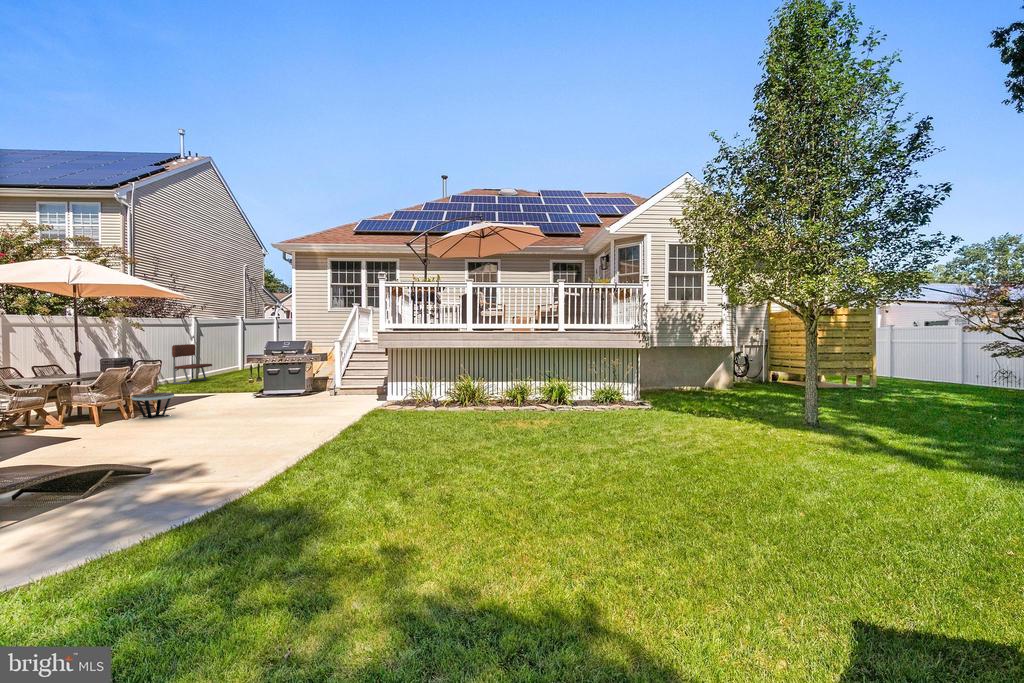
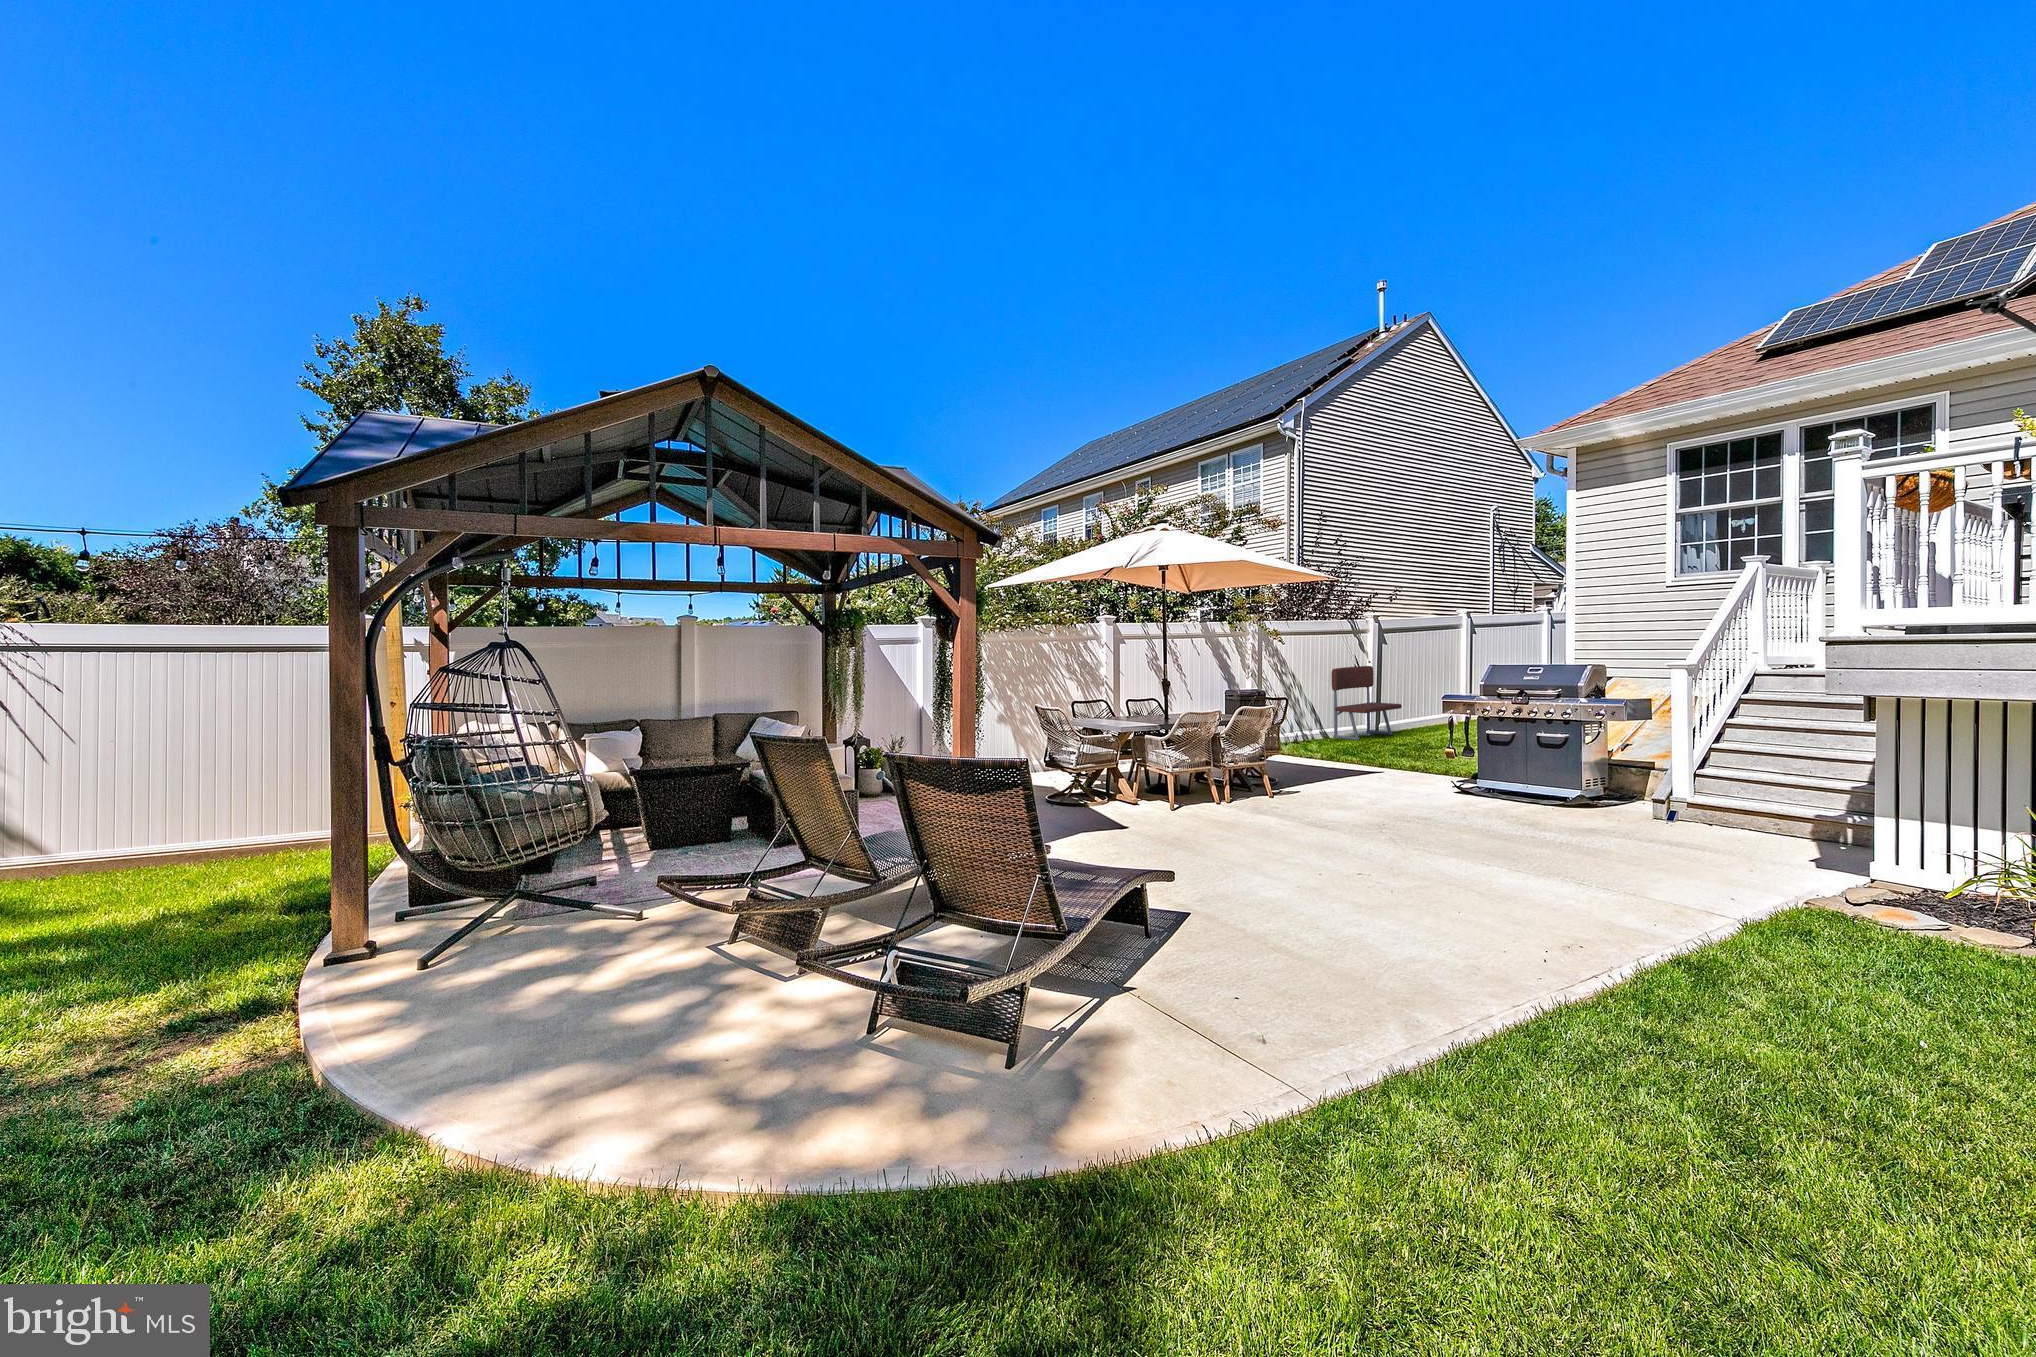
side table: present [132,393,174,418] -> none [1214,769,1280,820]

